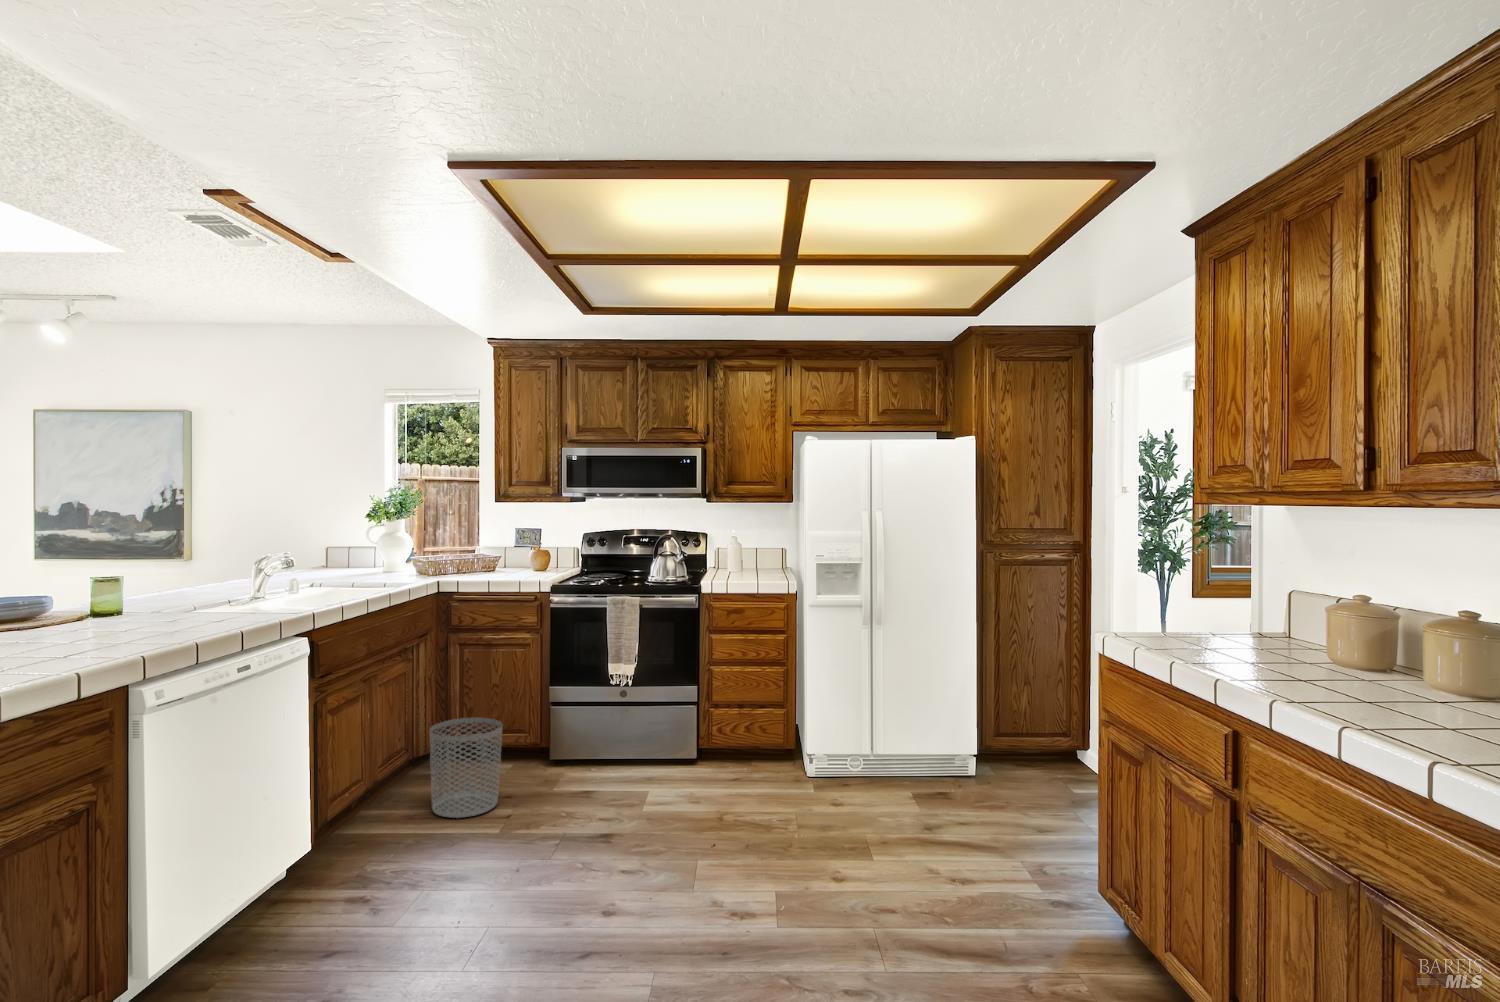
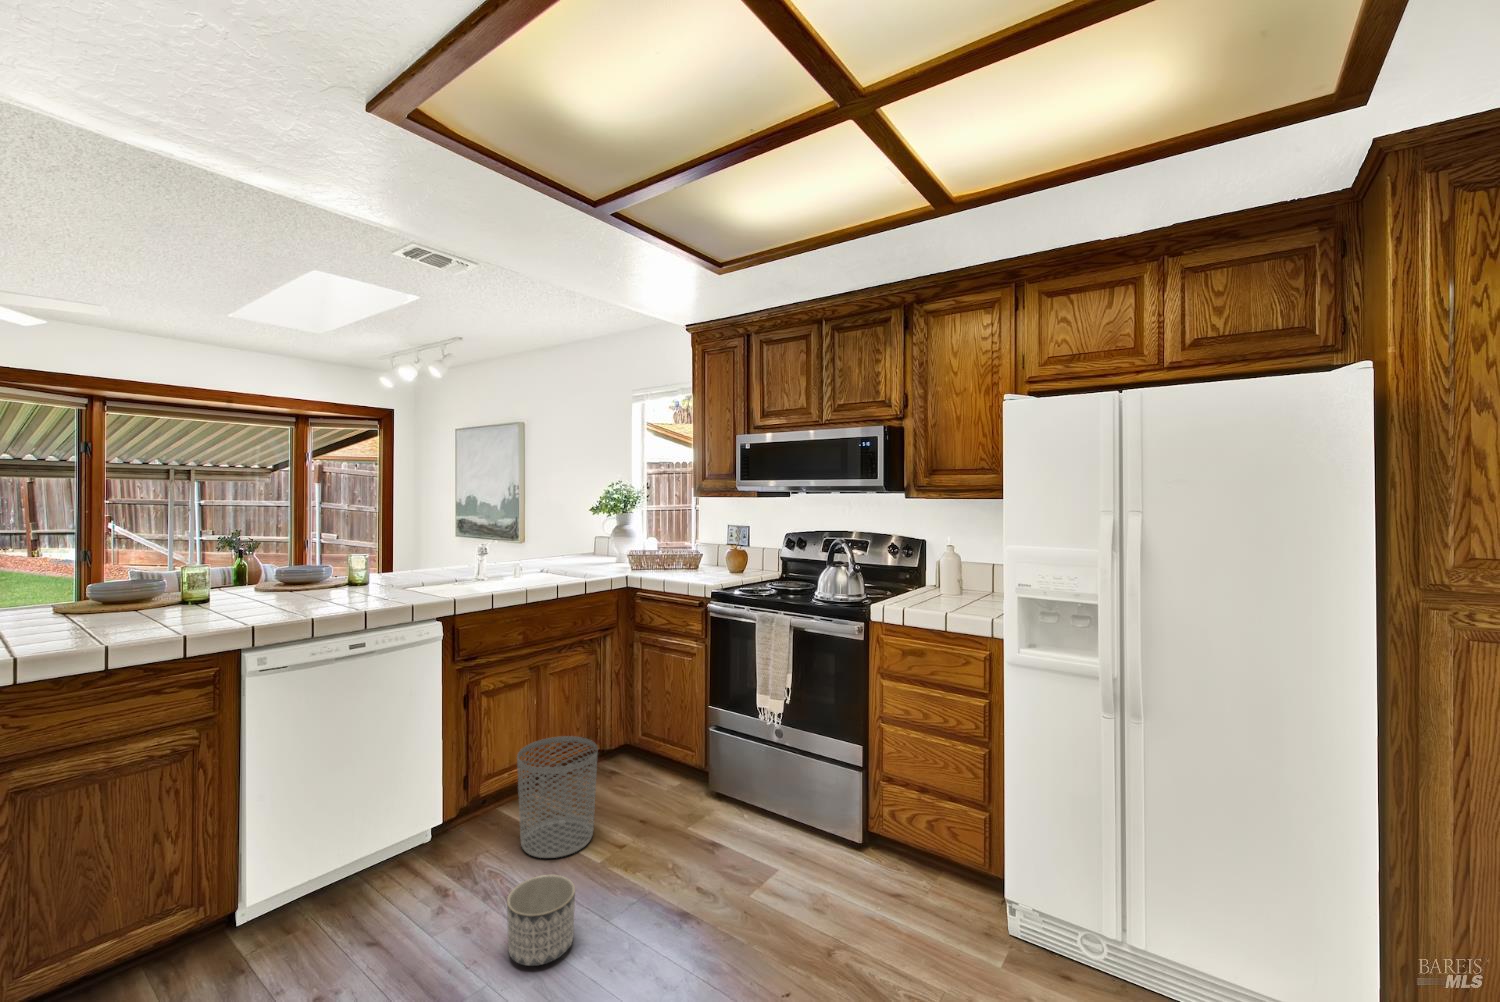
planter: none [518,796,569,854] -> present [507,875,575,966]

